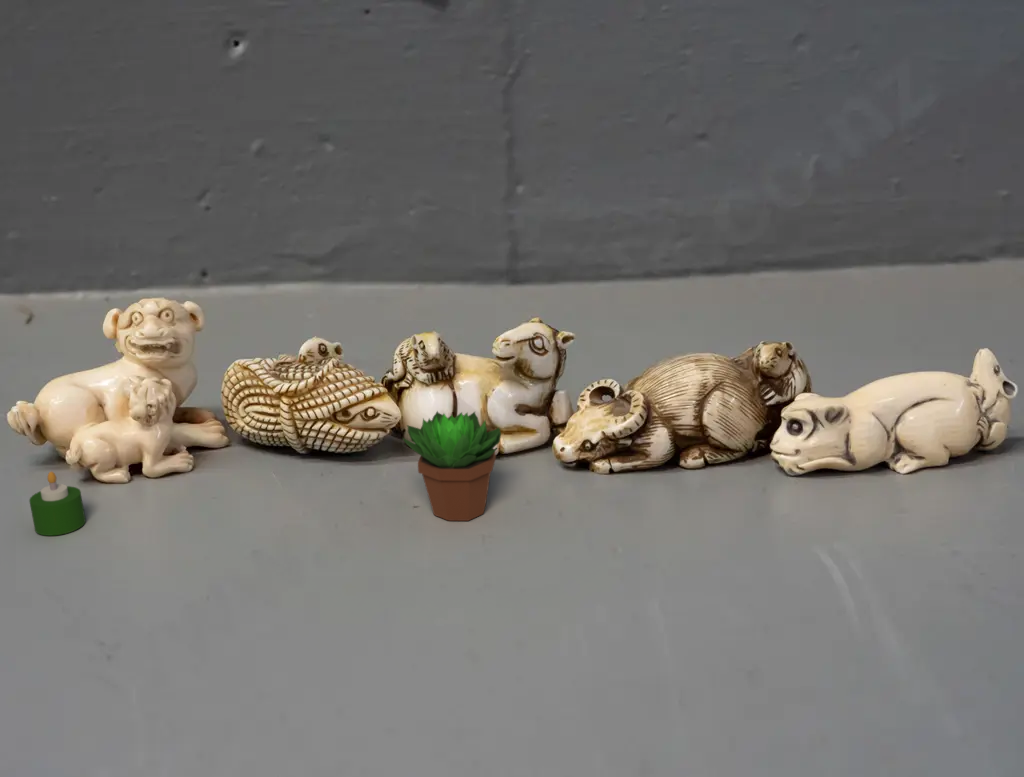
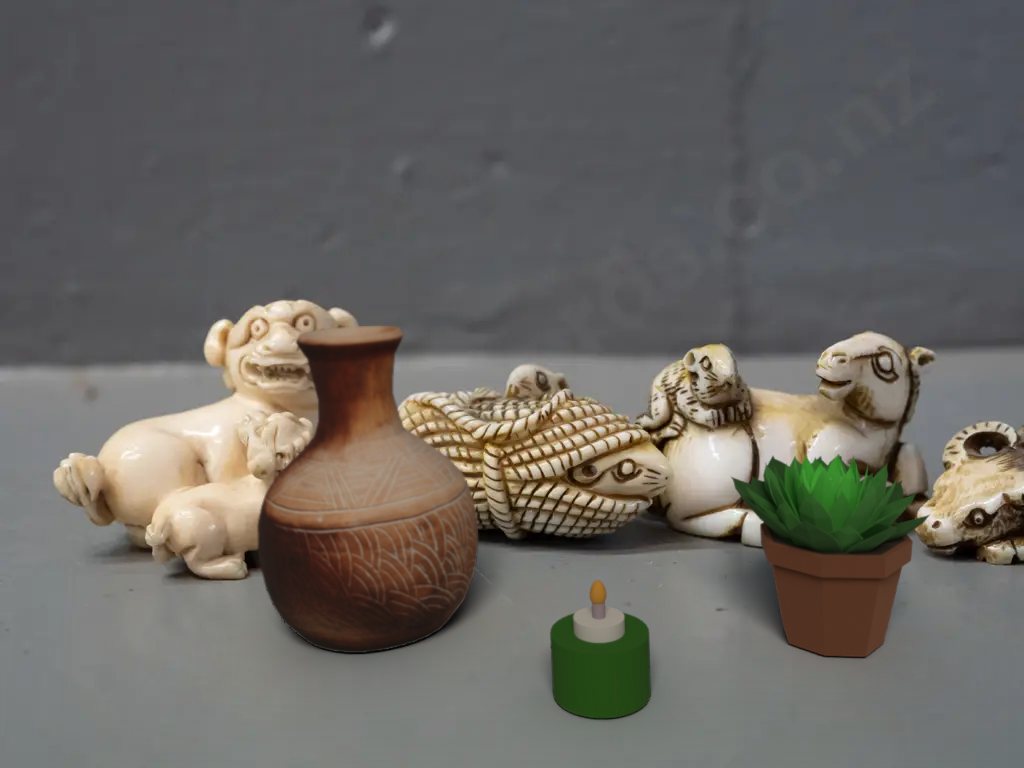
vase: none [138,336,269,523] -> present [257,326,478,653]
candle: present [30,472,85,536] -> present [550,580,651,718]

